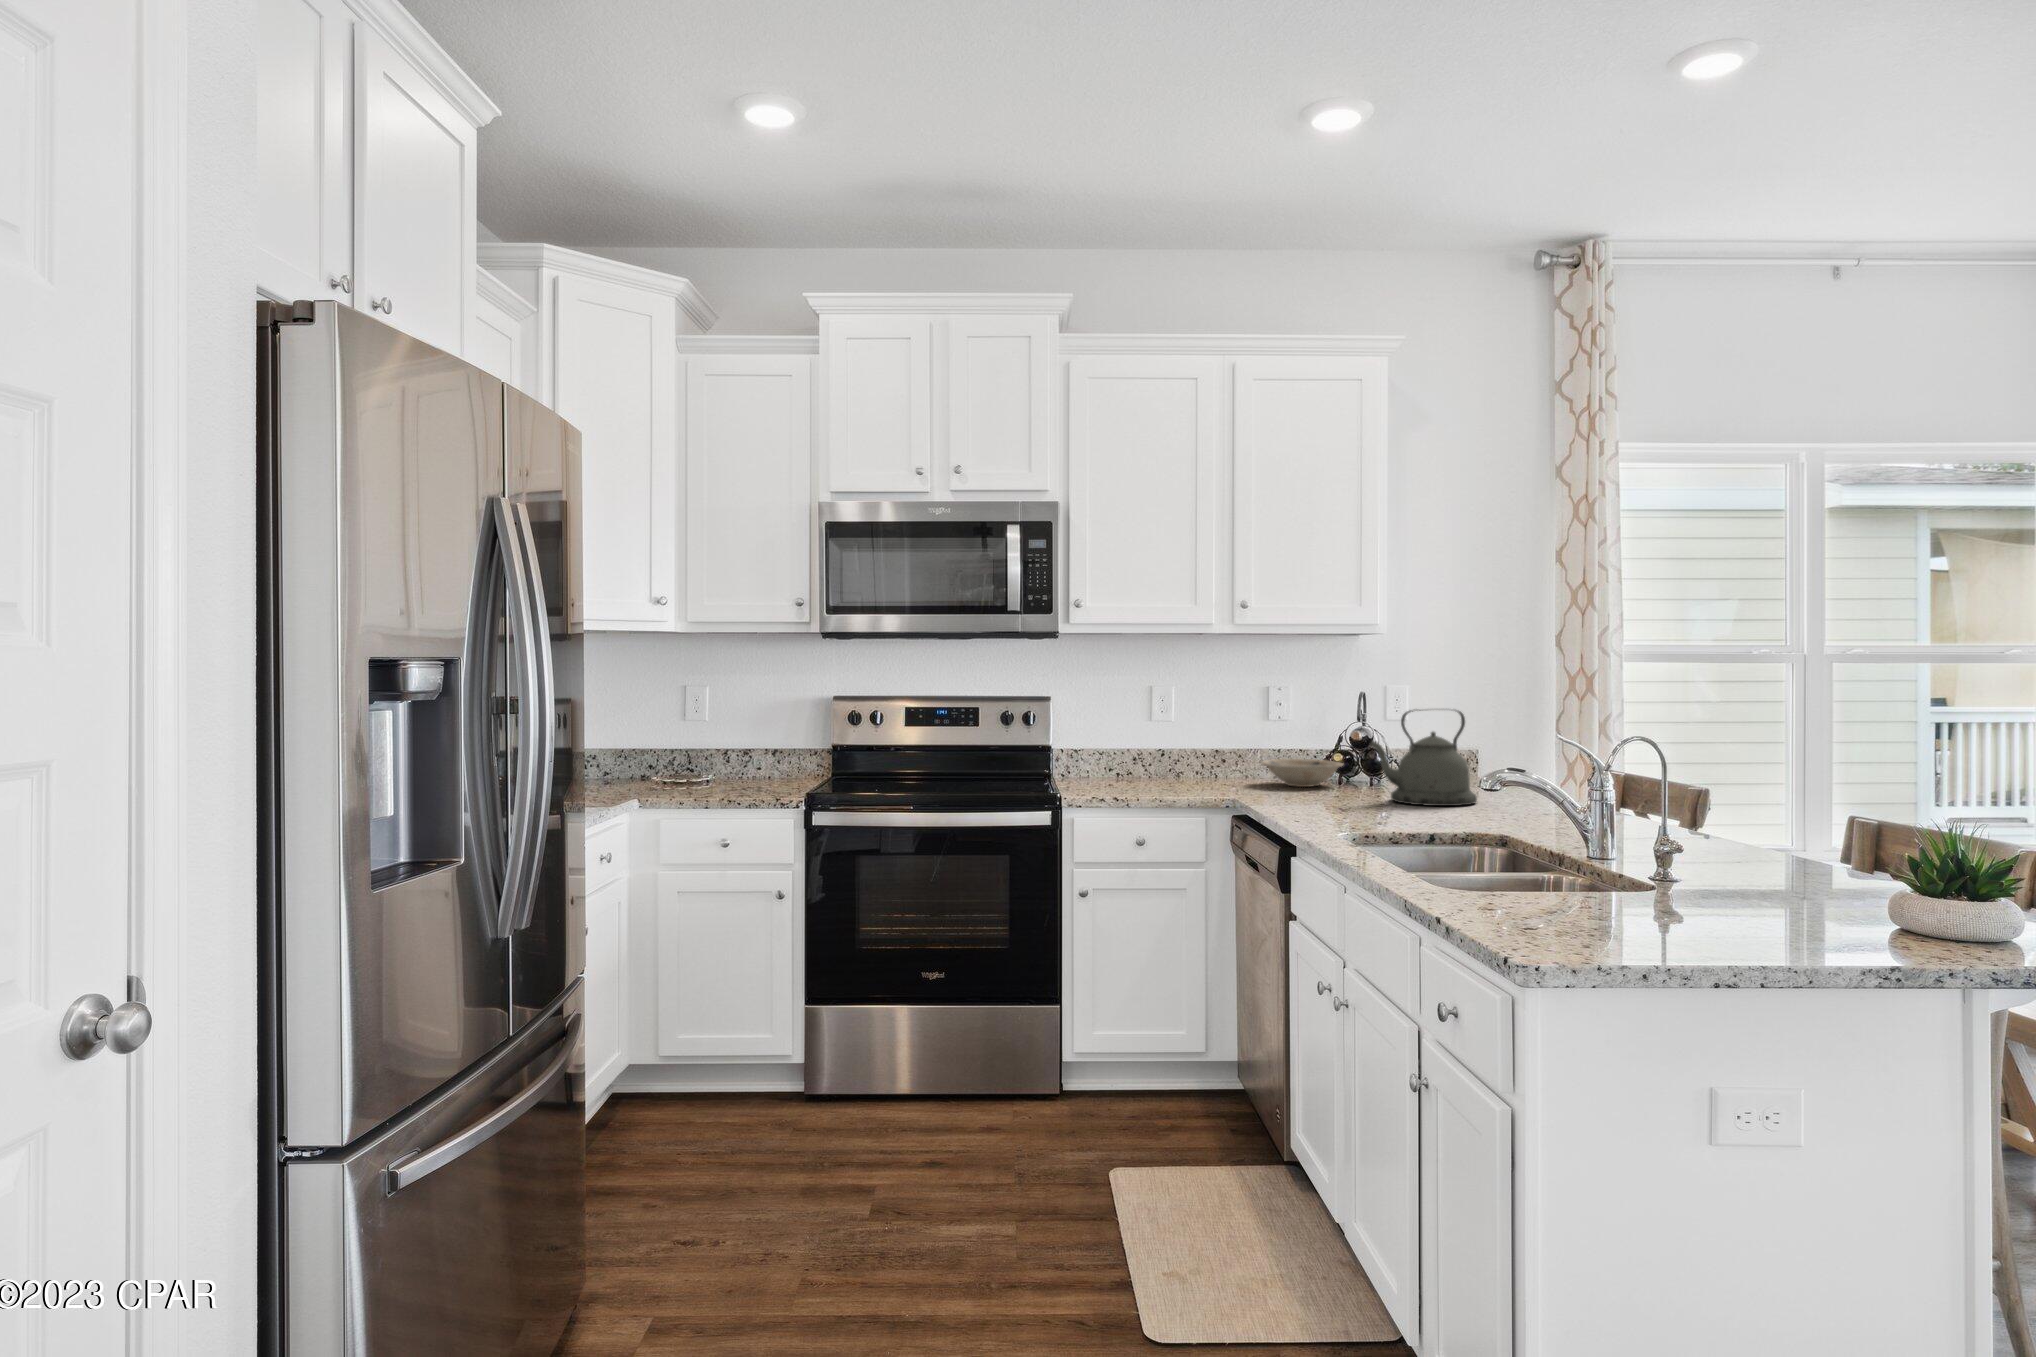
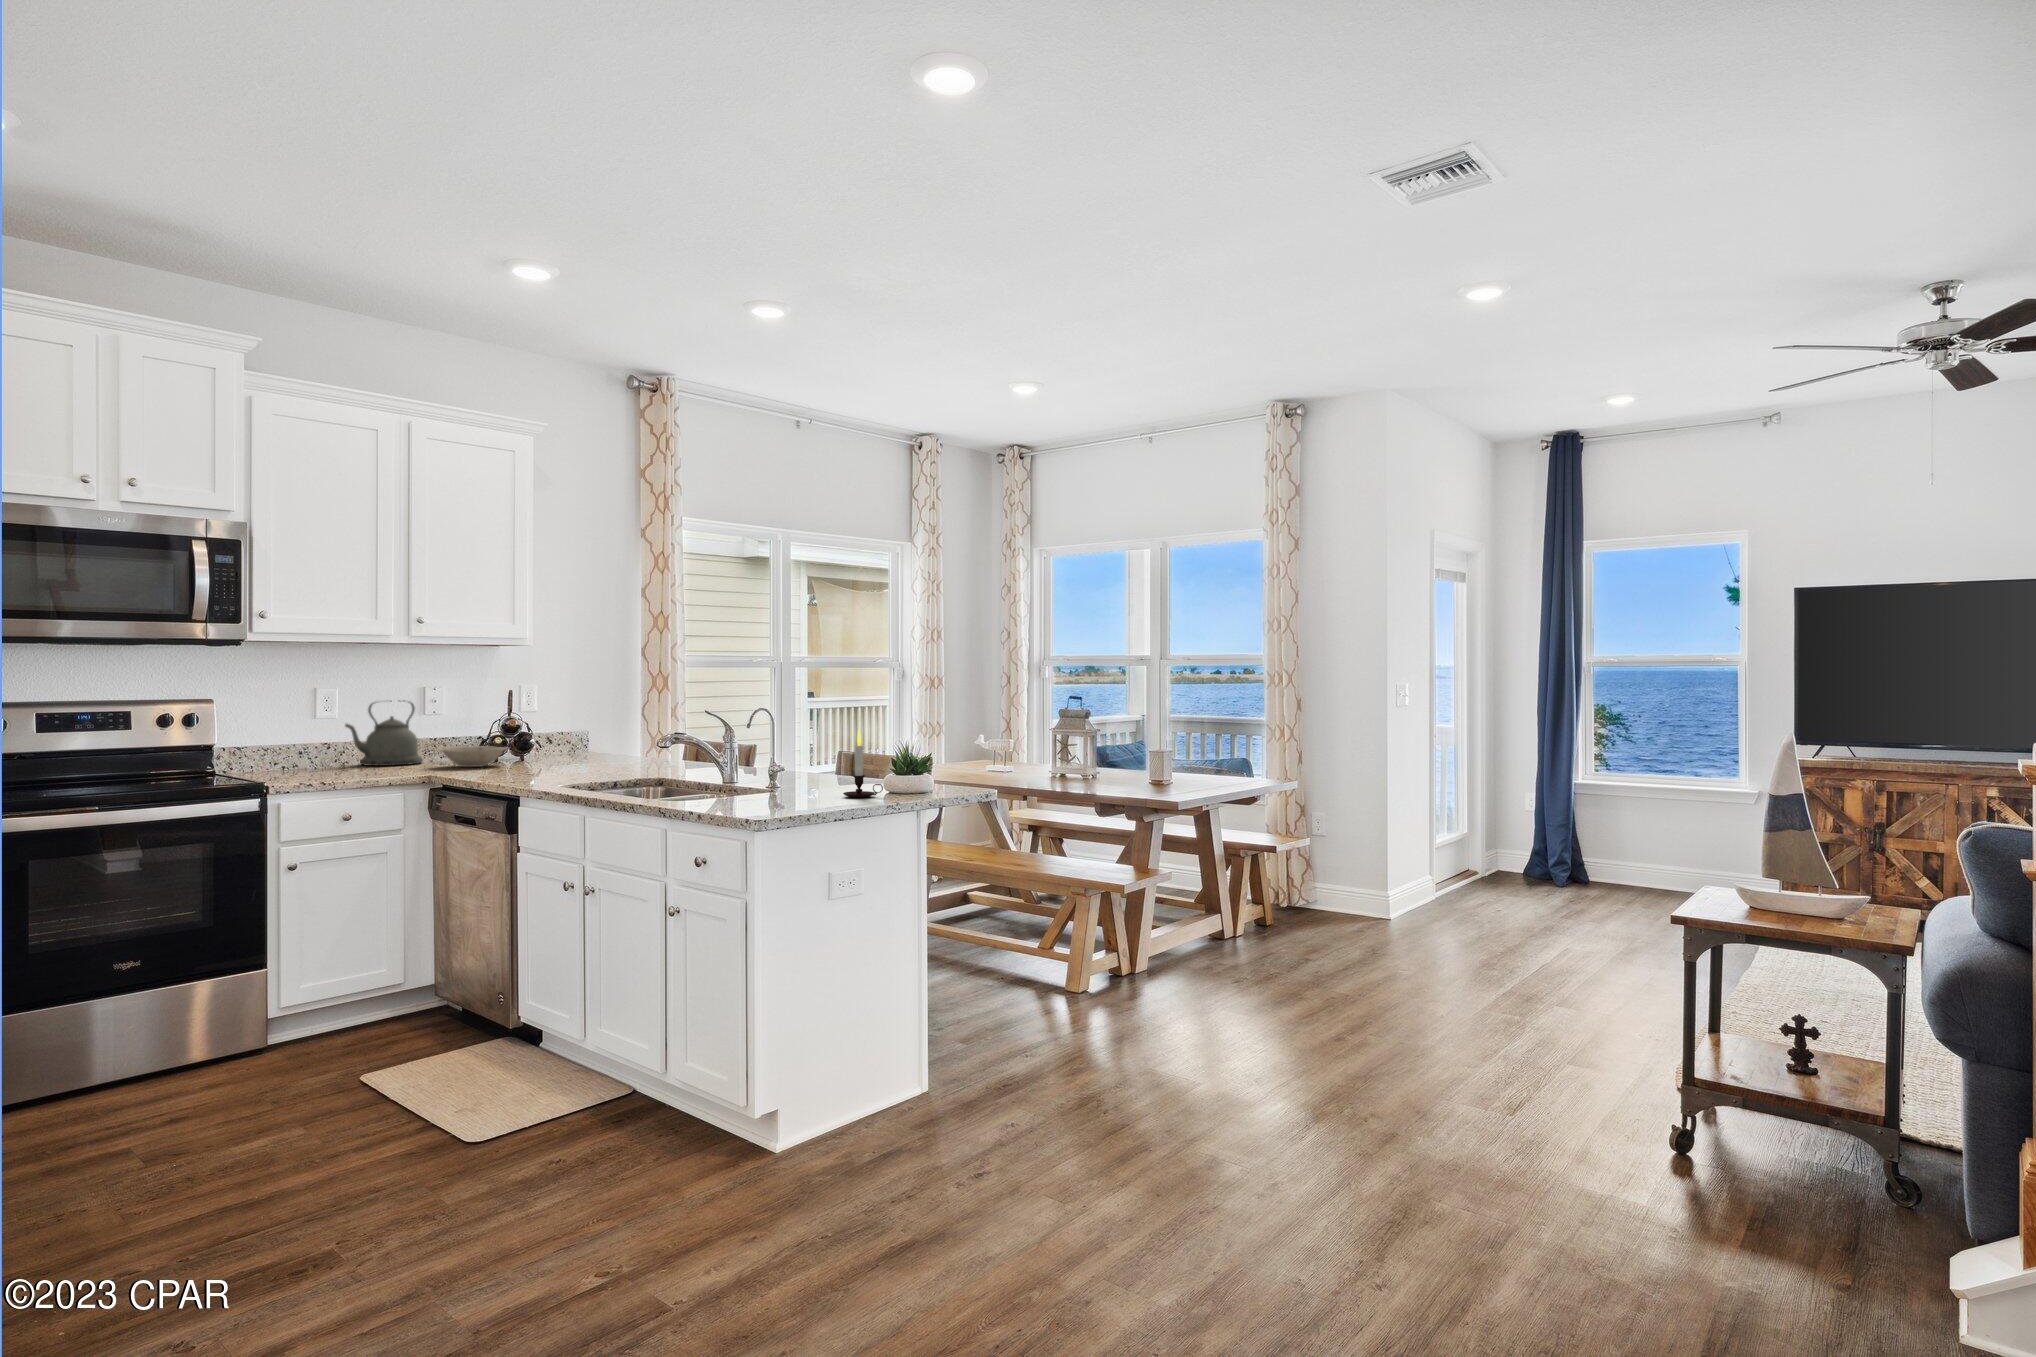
kettle: present [1370,710,1477,806] -> present [345,700,423,766]
candle: none [1775,788,1872,931] -> present [843,729,883,797]

